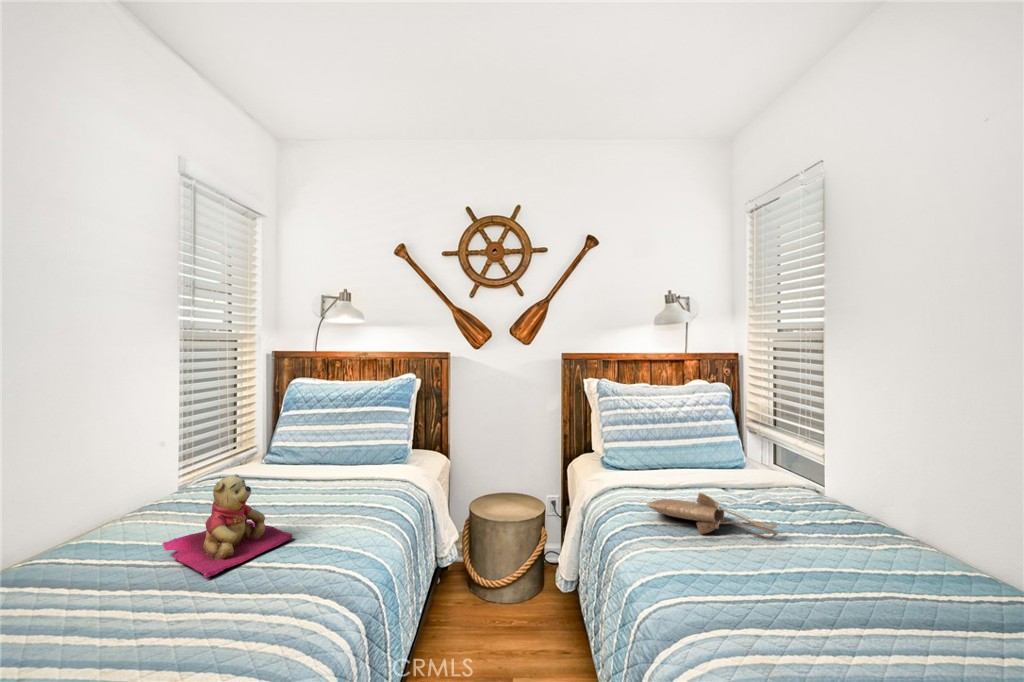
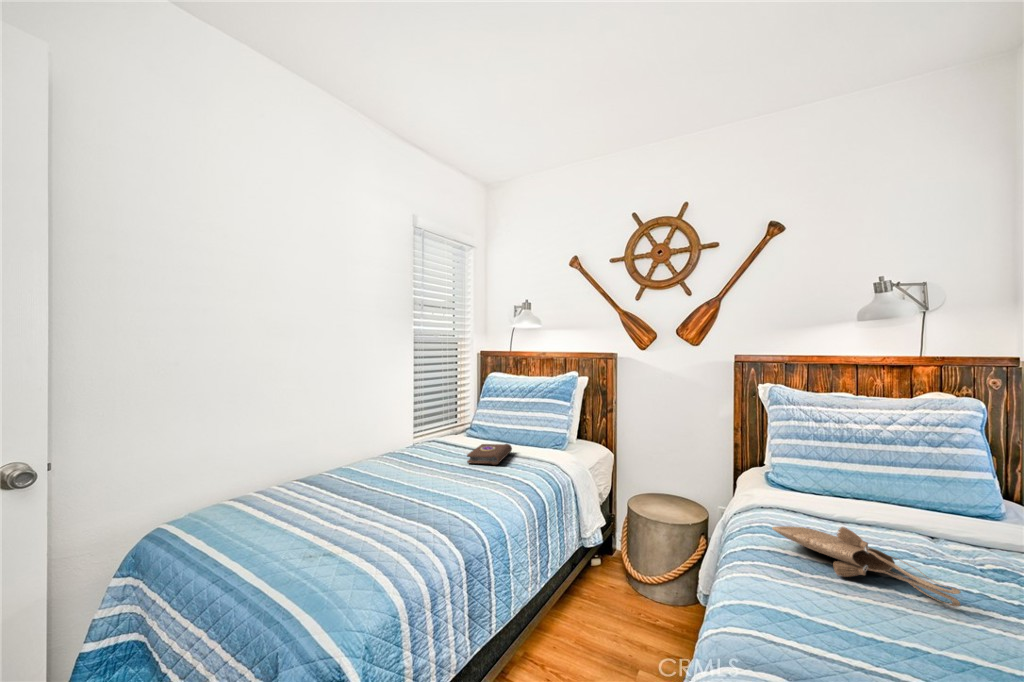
book: none [298,464,349,497] -> present [467,444,512,465]
teddy bear: present [162,474,292,578] -> none [373,437,446,502]

